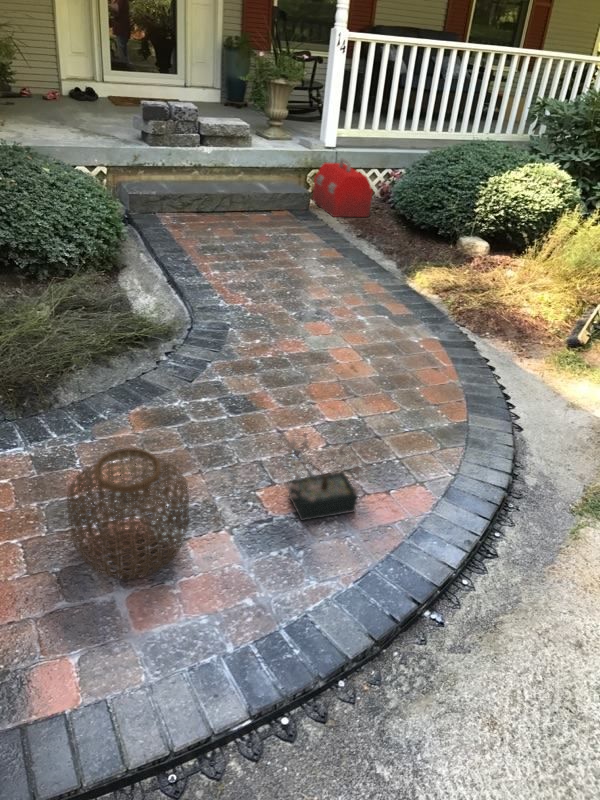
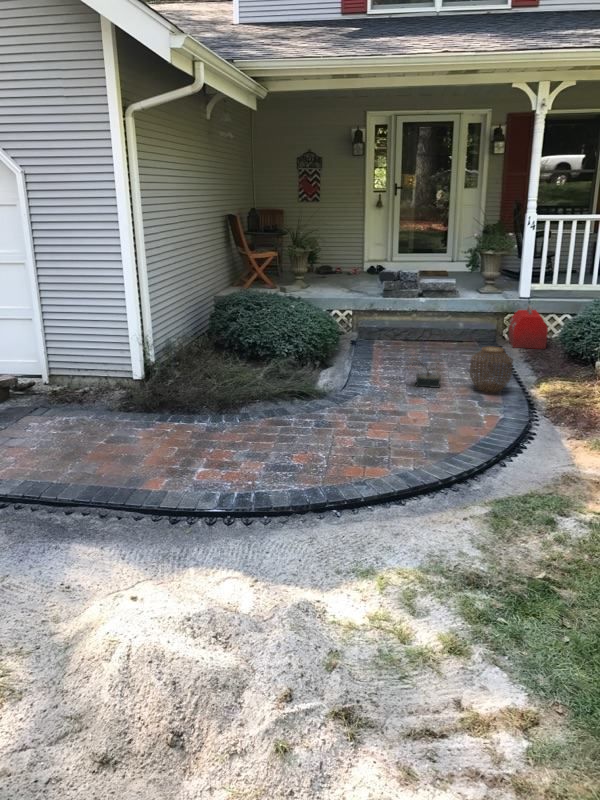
decorative plant: present [271,433,371,521] -> present [410,352,444,388]
woven basket: present [67,448,189,579] -> present [470,346,513,392]

